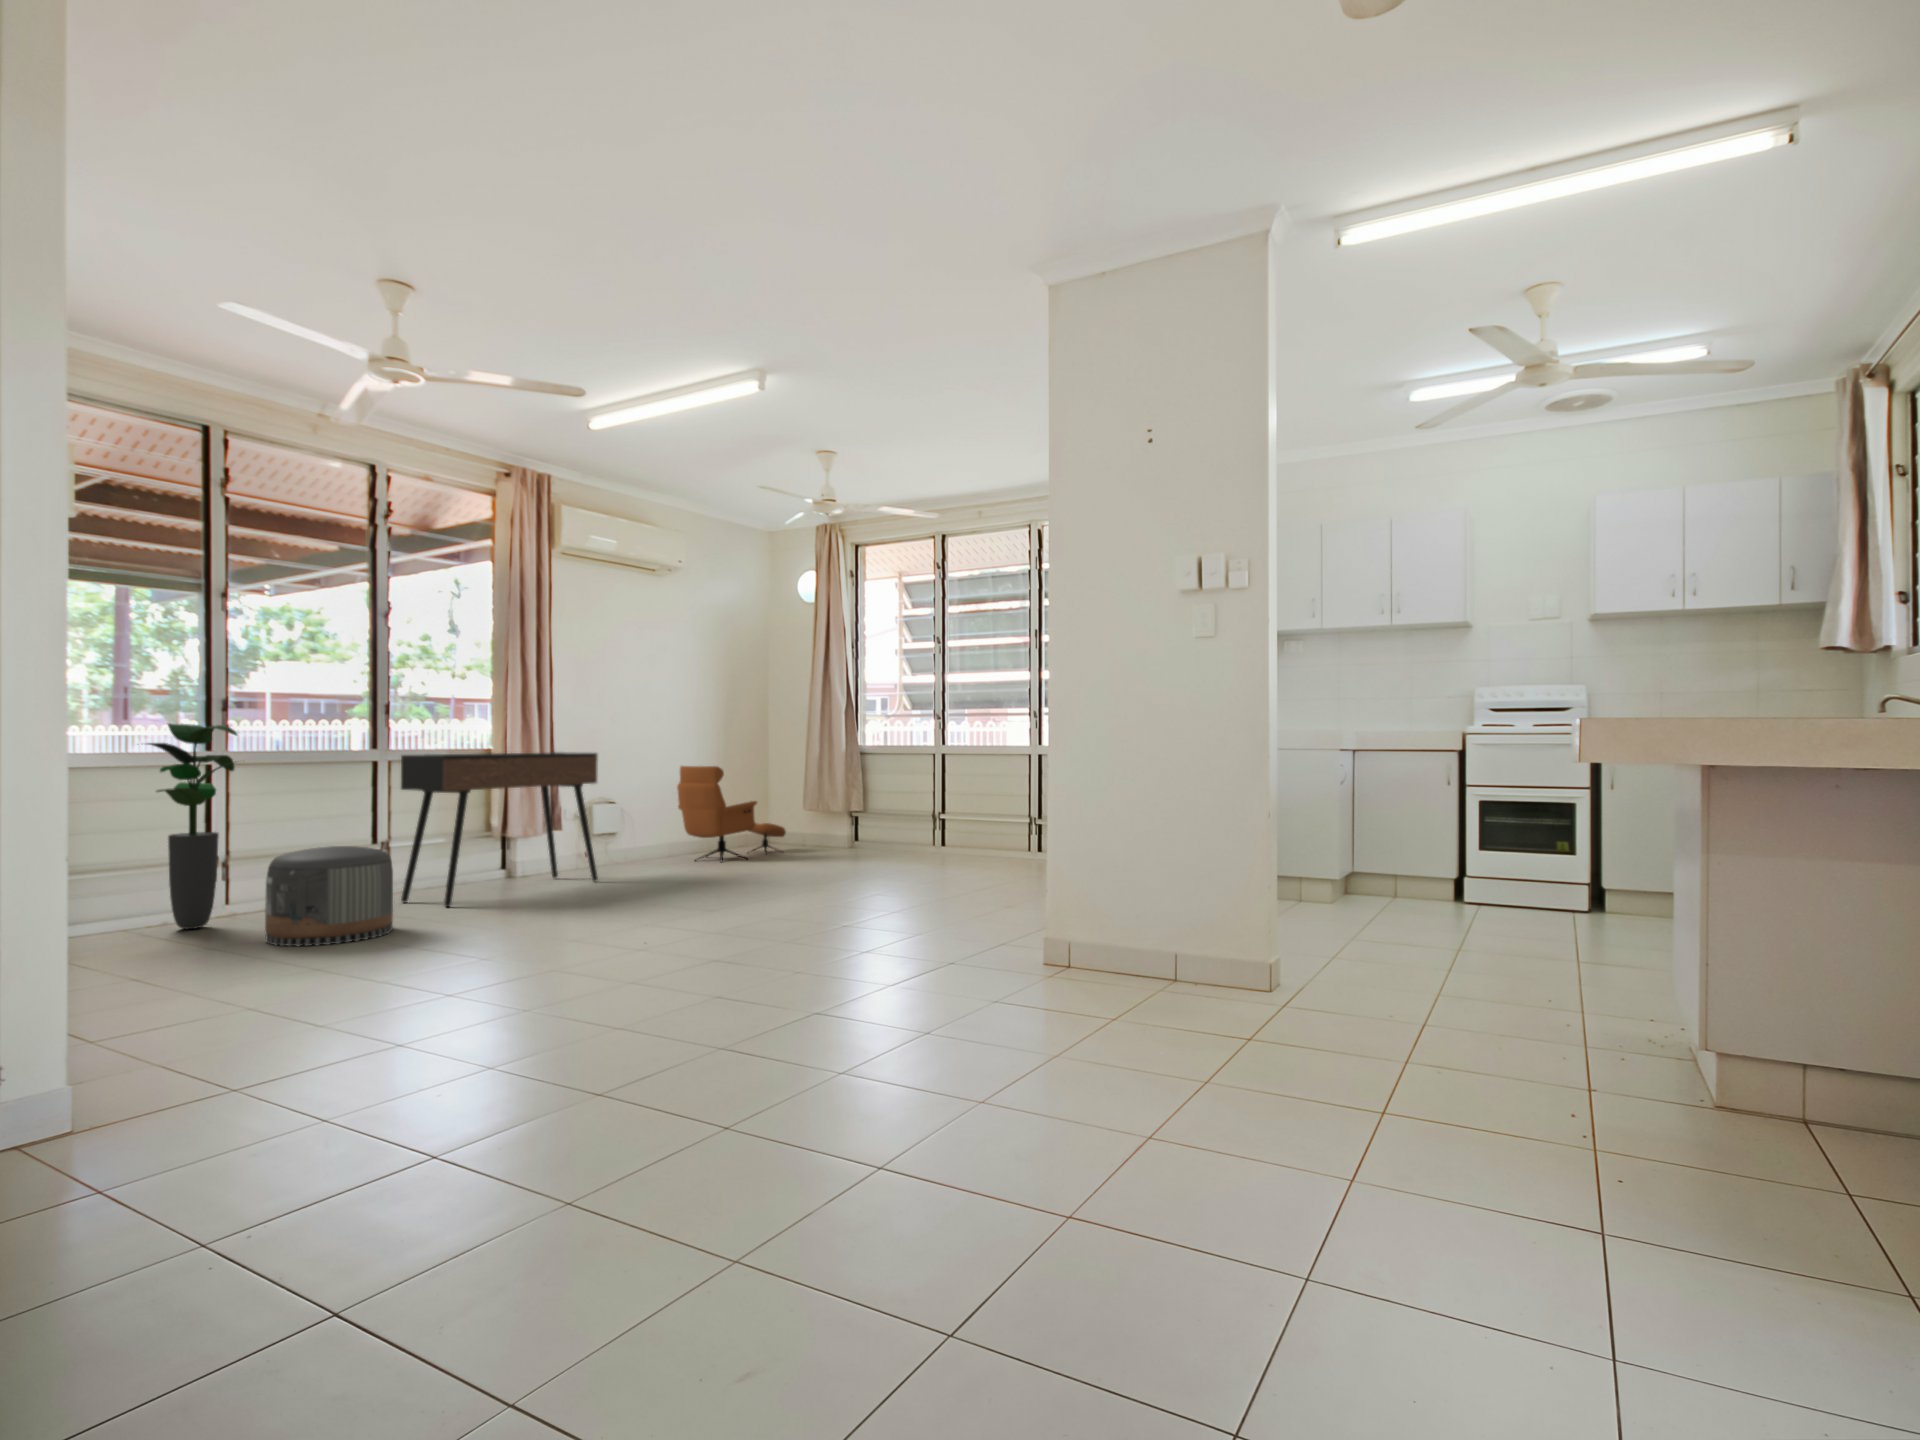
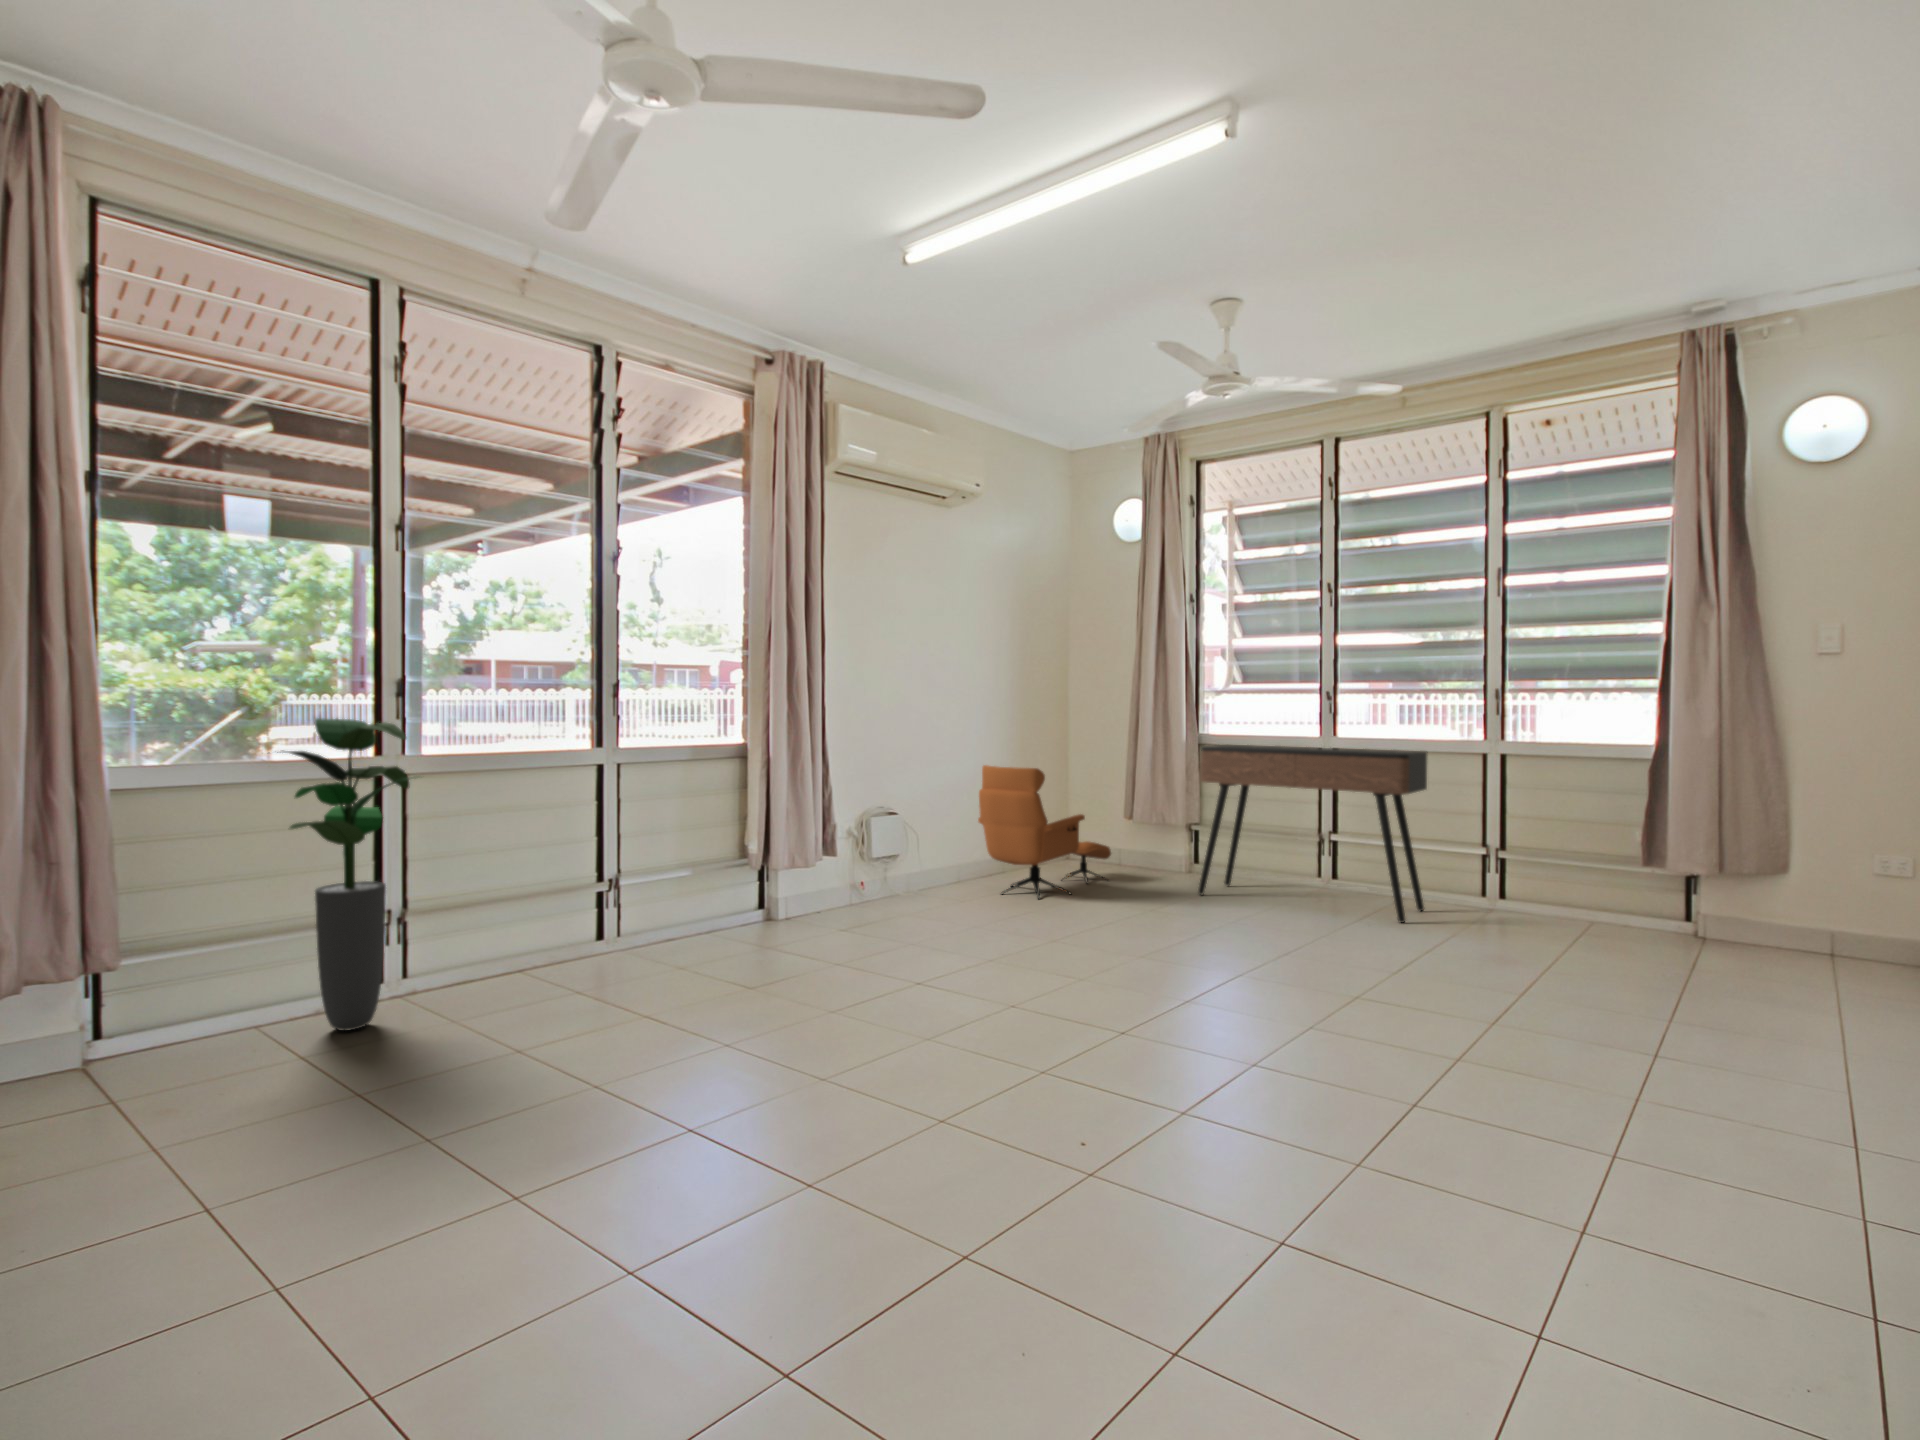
console table: present [401,752,598,907] -> present [1198,745,1428,923]
pouf: present [265,846,393,946] -> none [438,919,627,1101]

